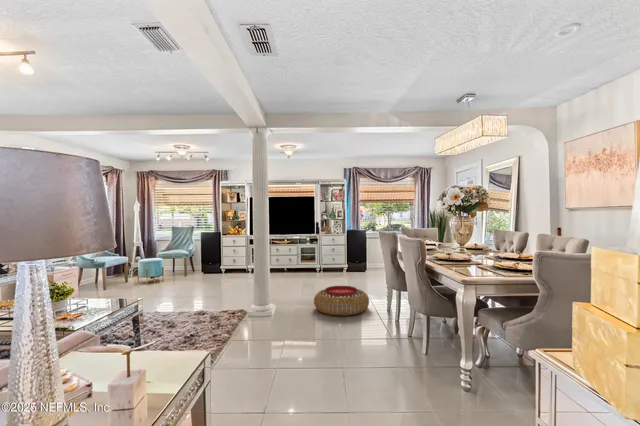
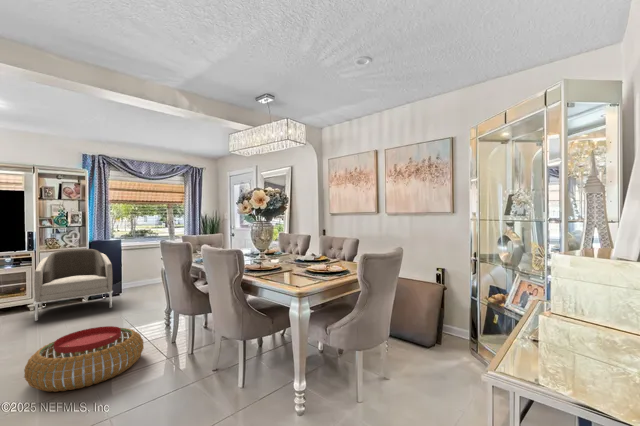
armchair: none [318,236,359,279] -> present [33,249,113,321]

